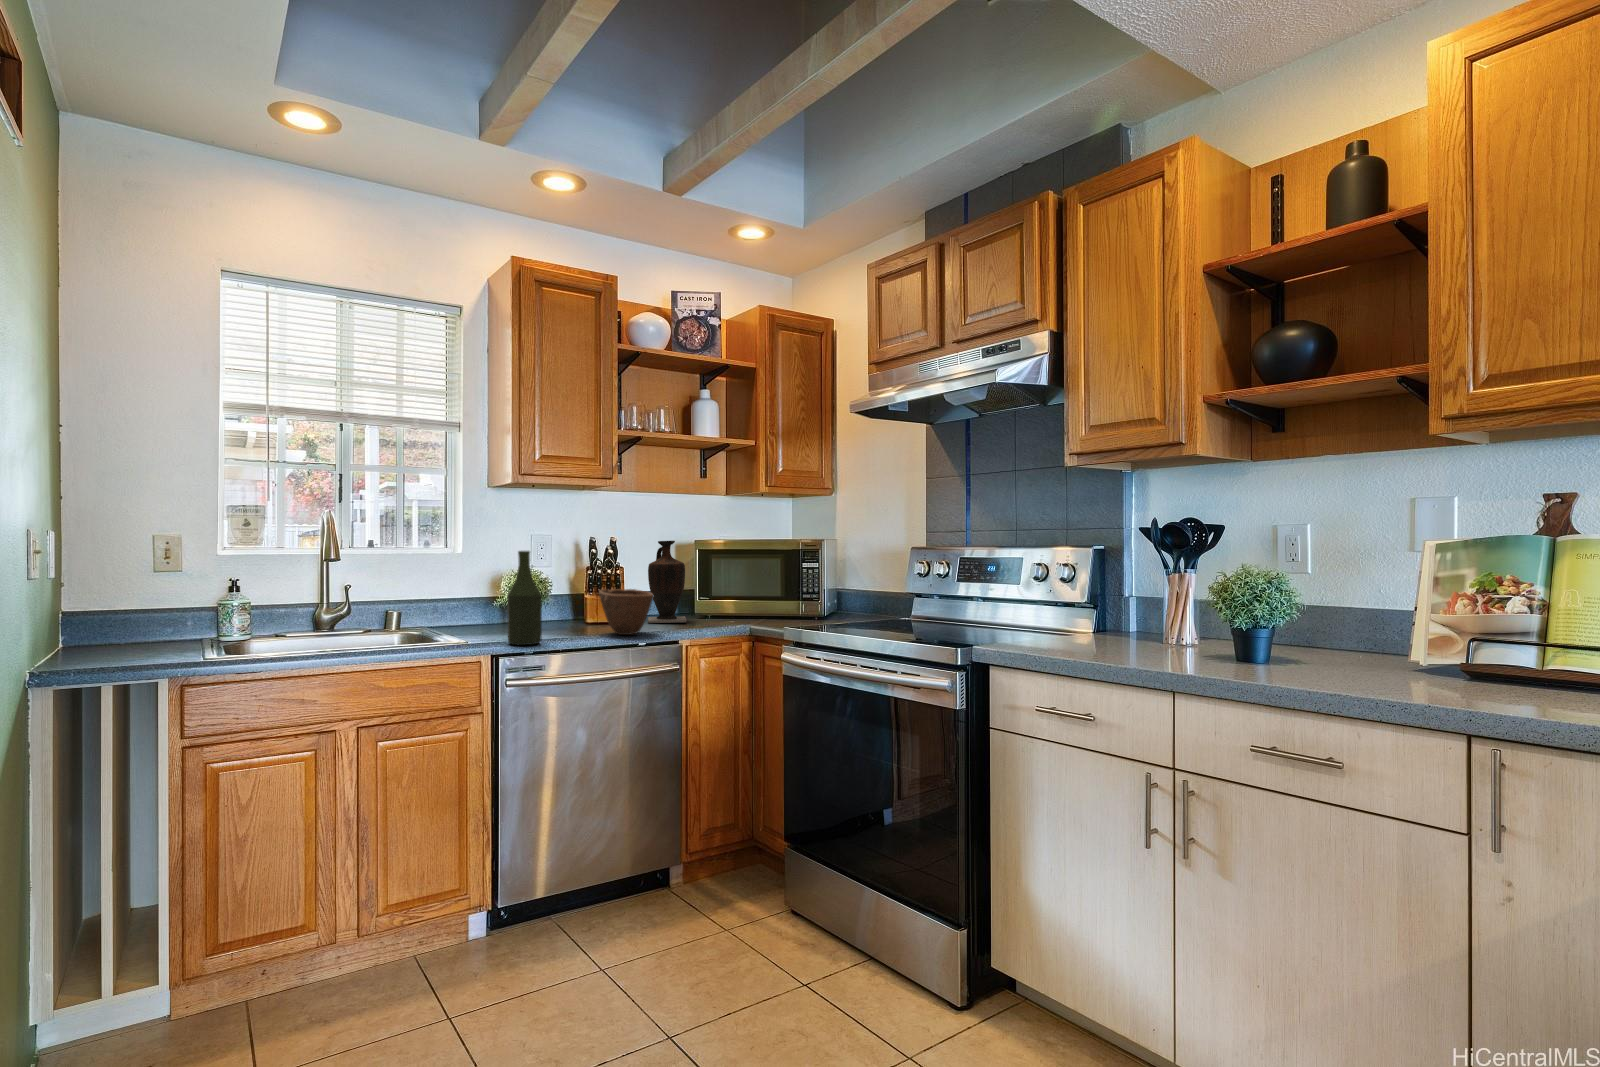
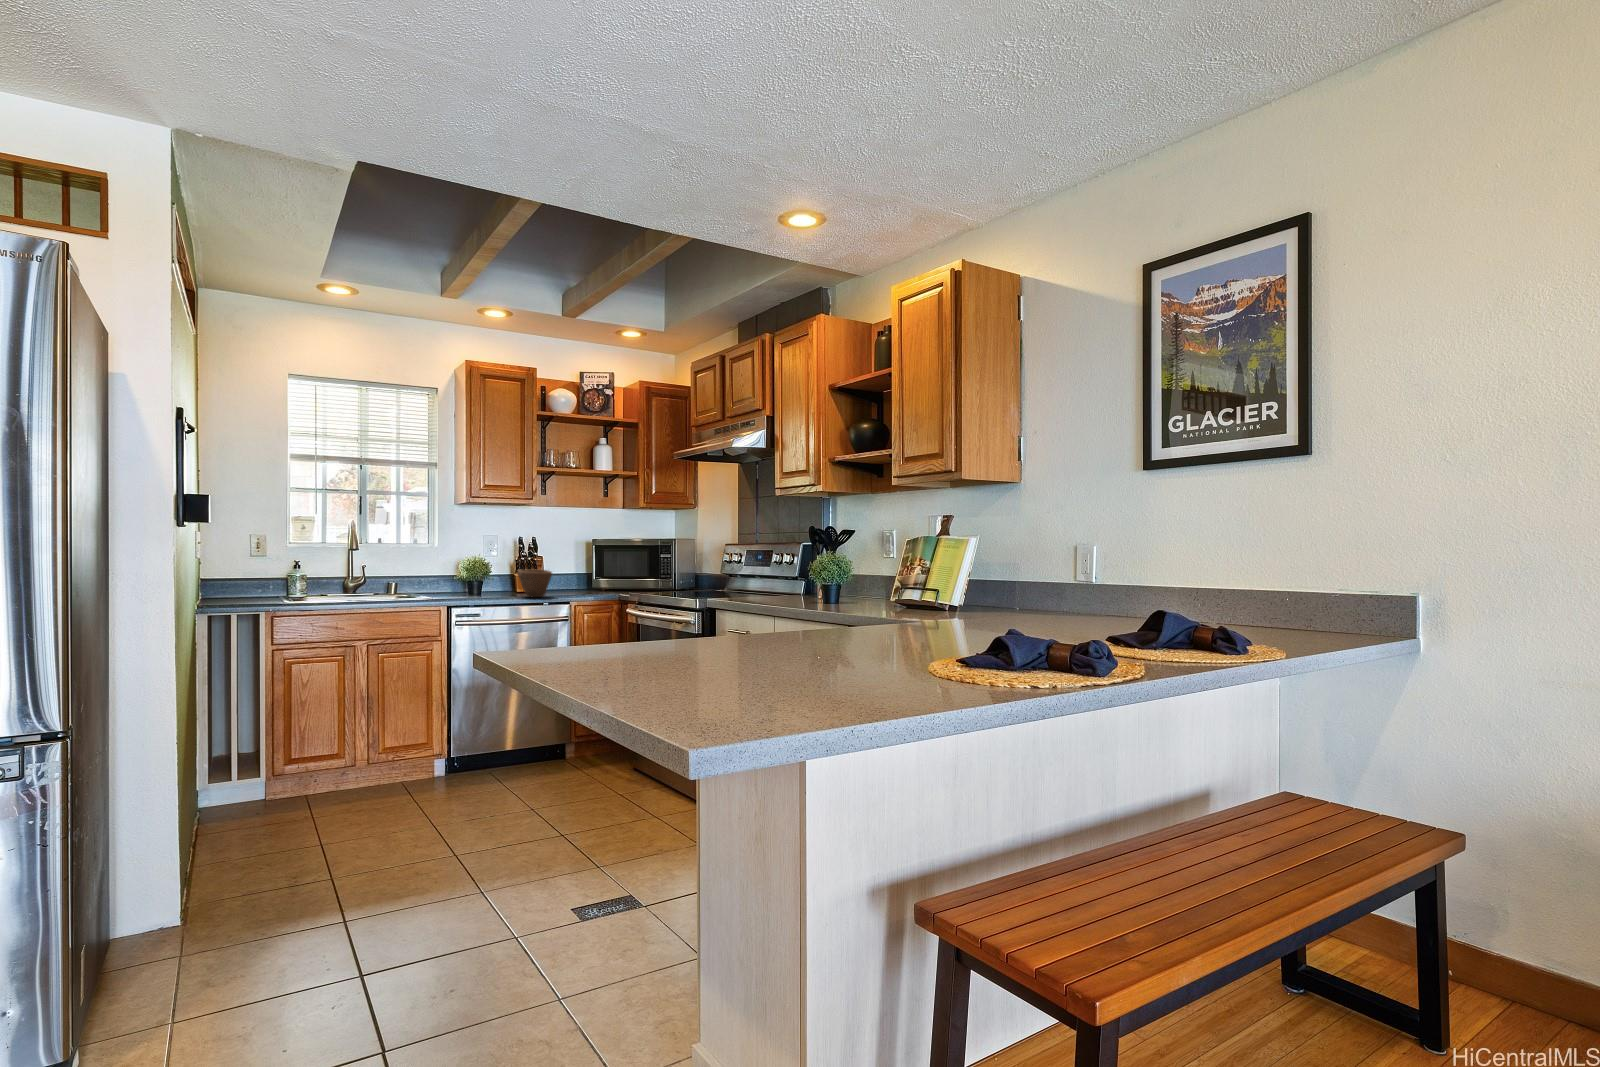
vase: present [648,541,686,623] -> none [555,539,583,592]
bottle: present [507,551,542,645] -> none [458,544,478,601]

